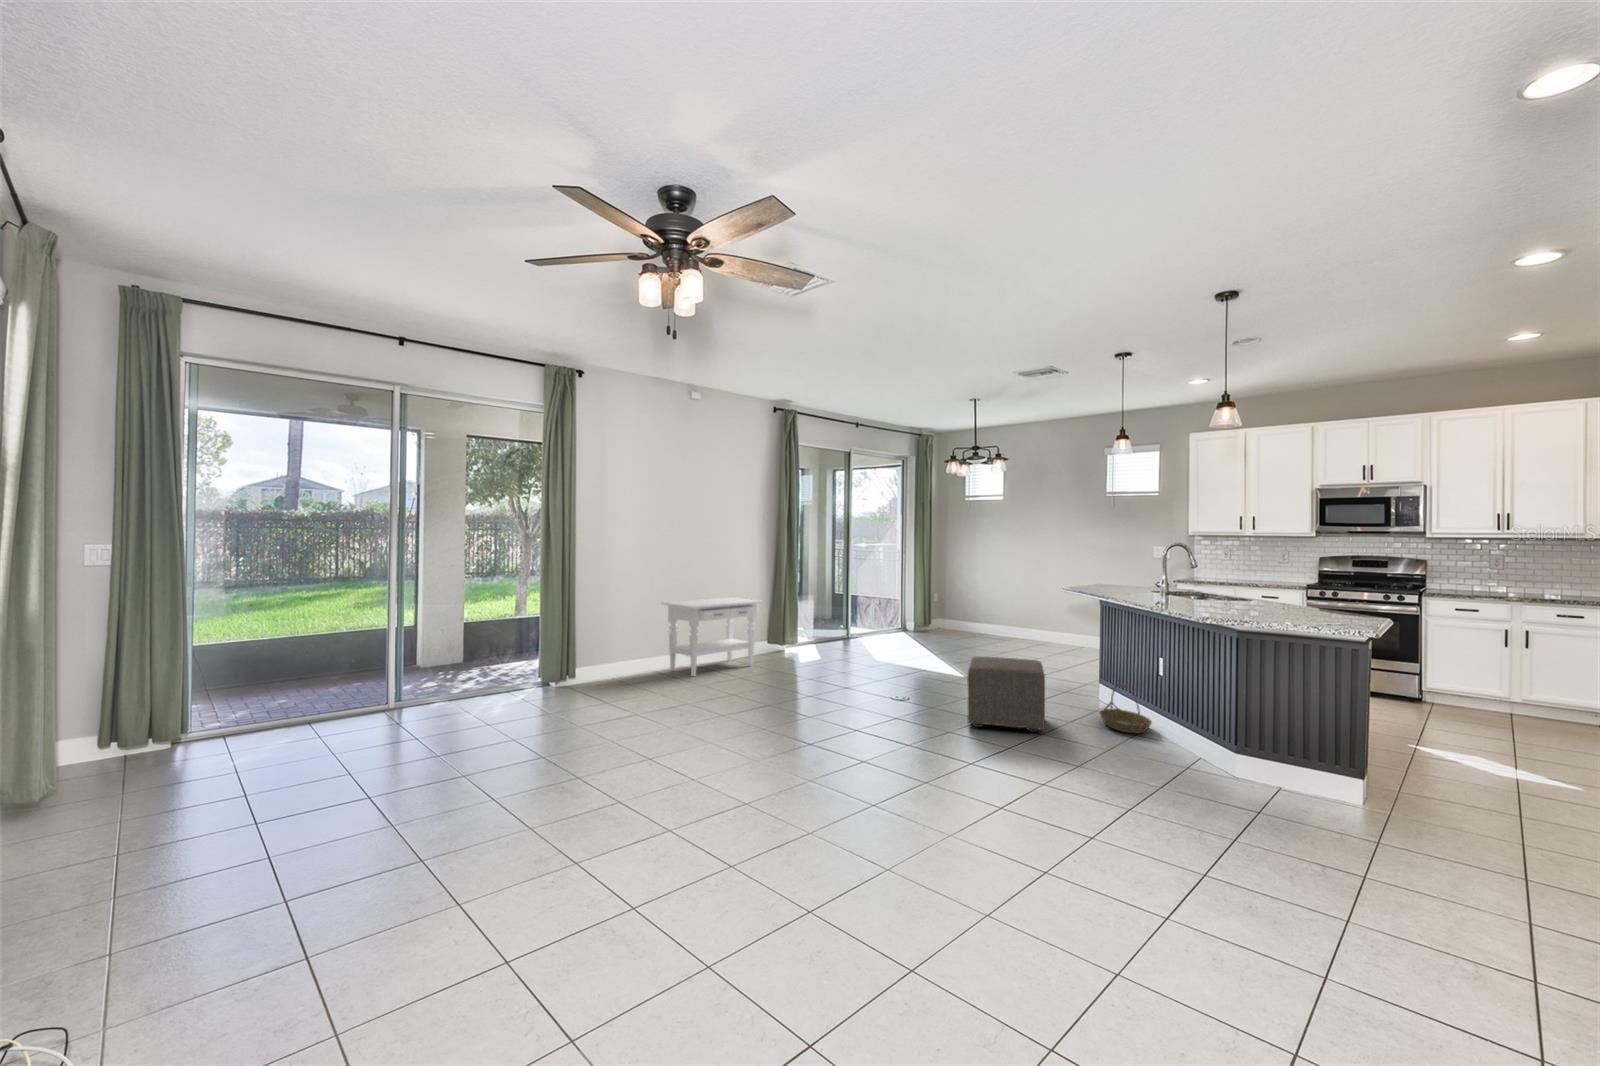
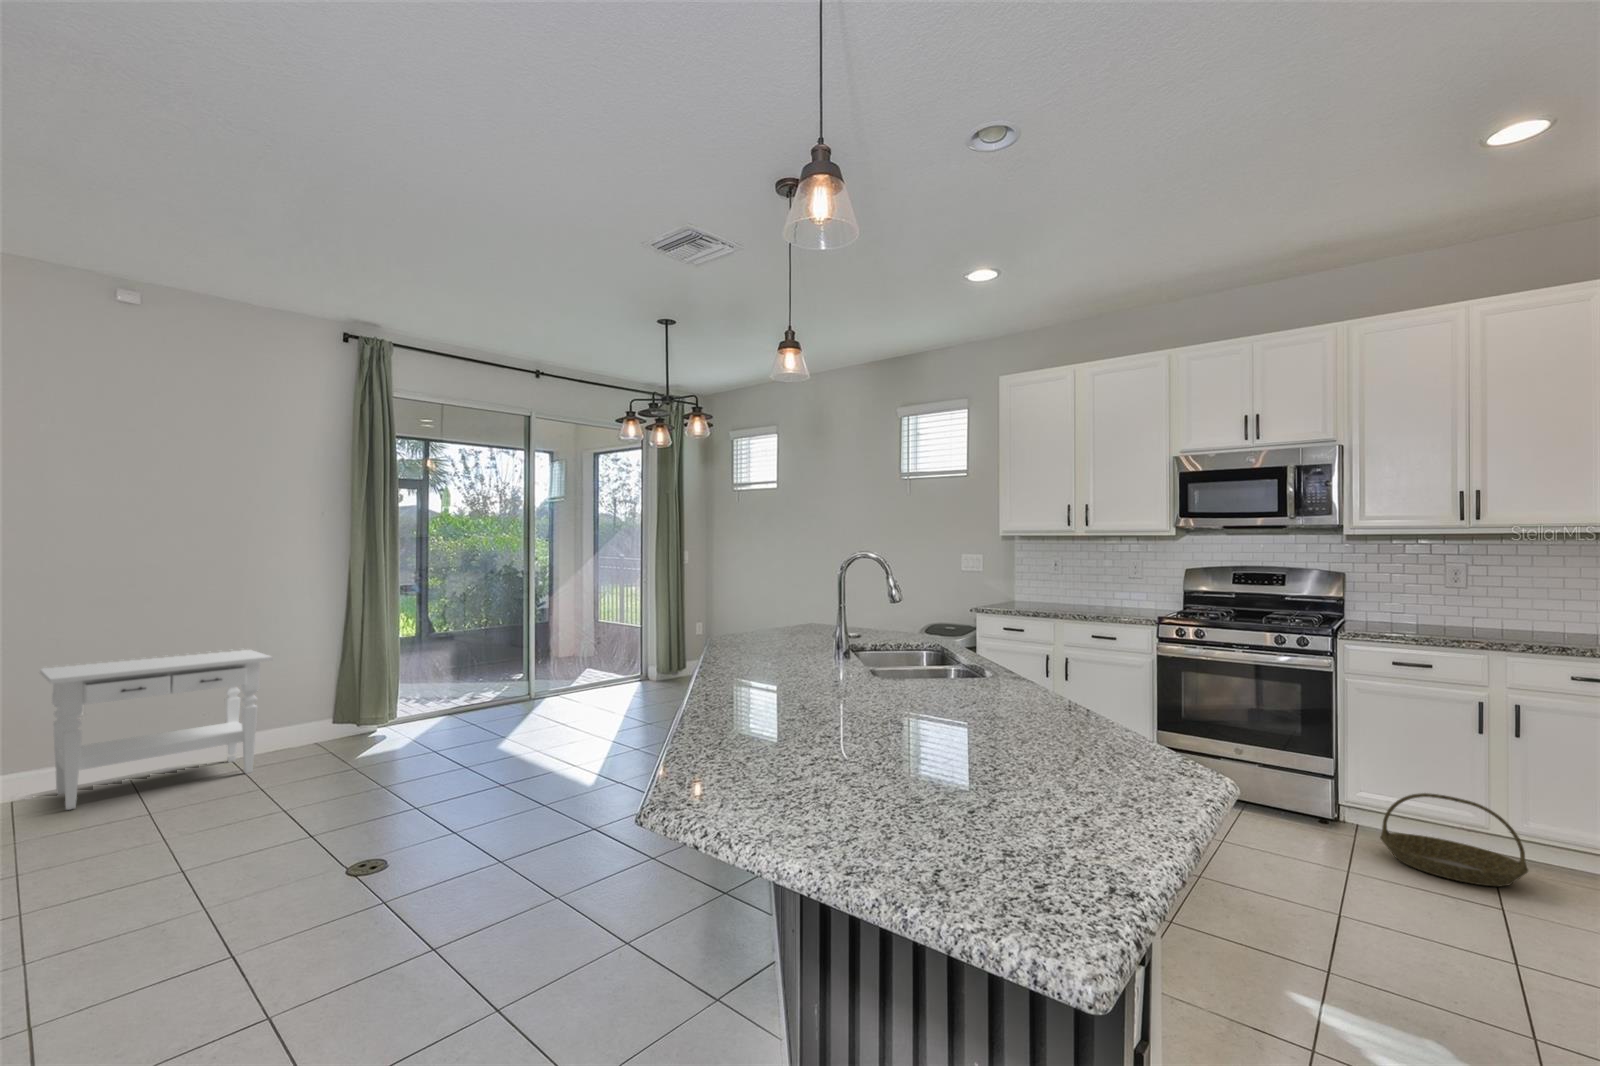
ottoman: present [967,657,1045,732] -> none [371,791,602,996]
basket: present [1099,684,1152,733] -> present [1380,793,1528,886]

